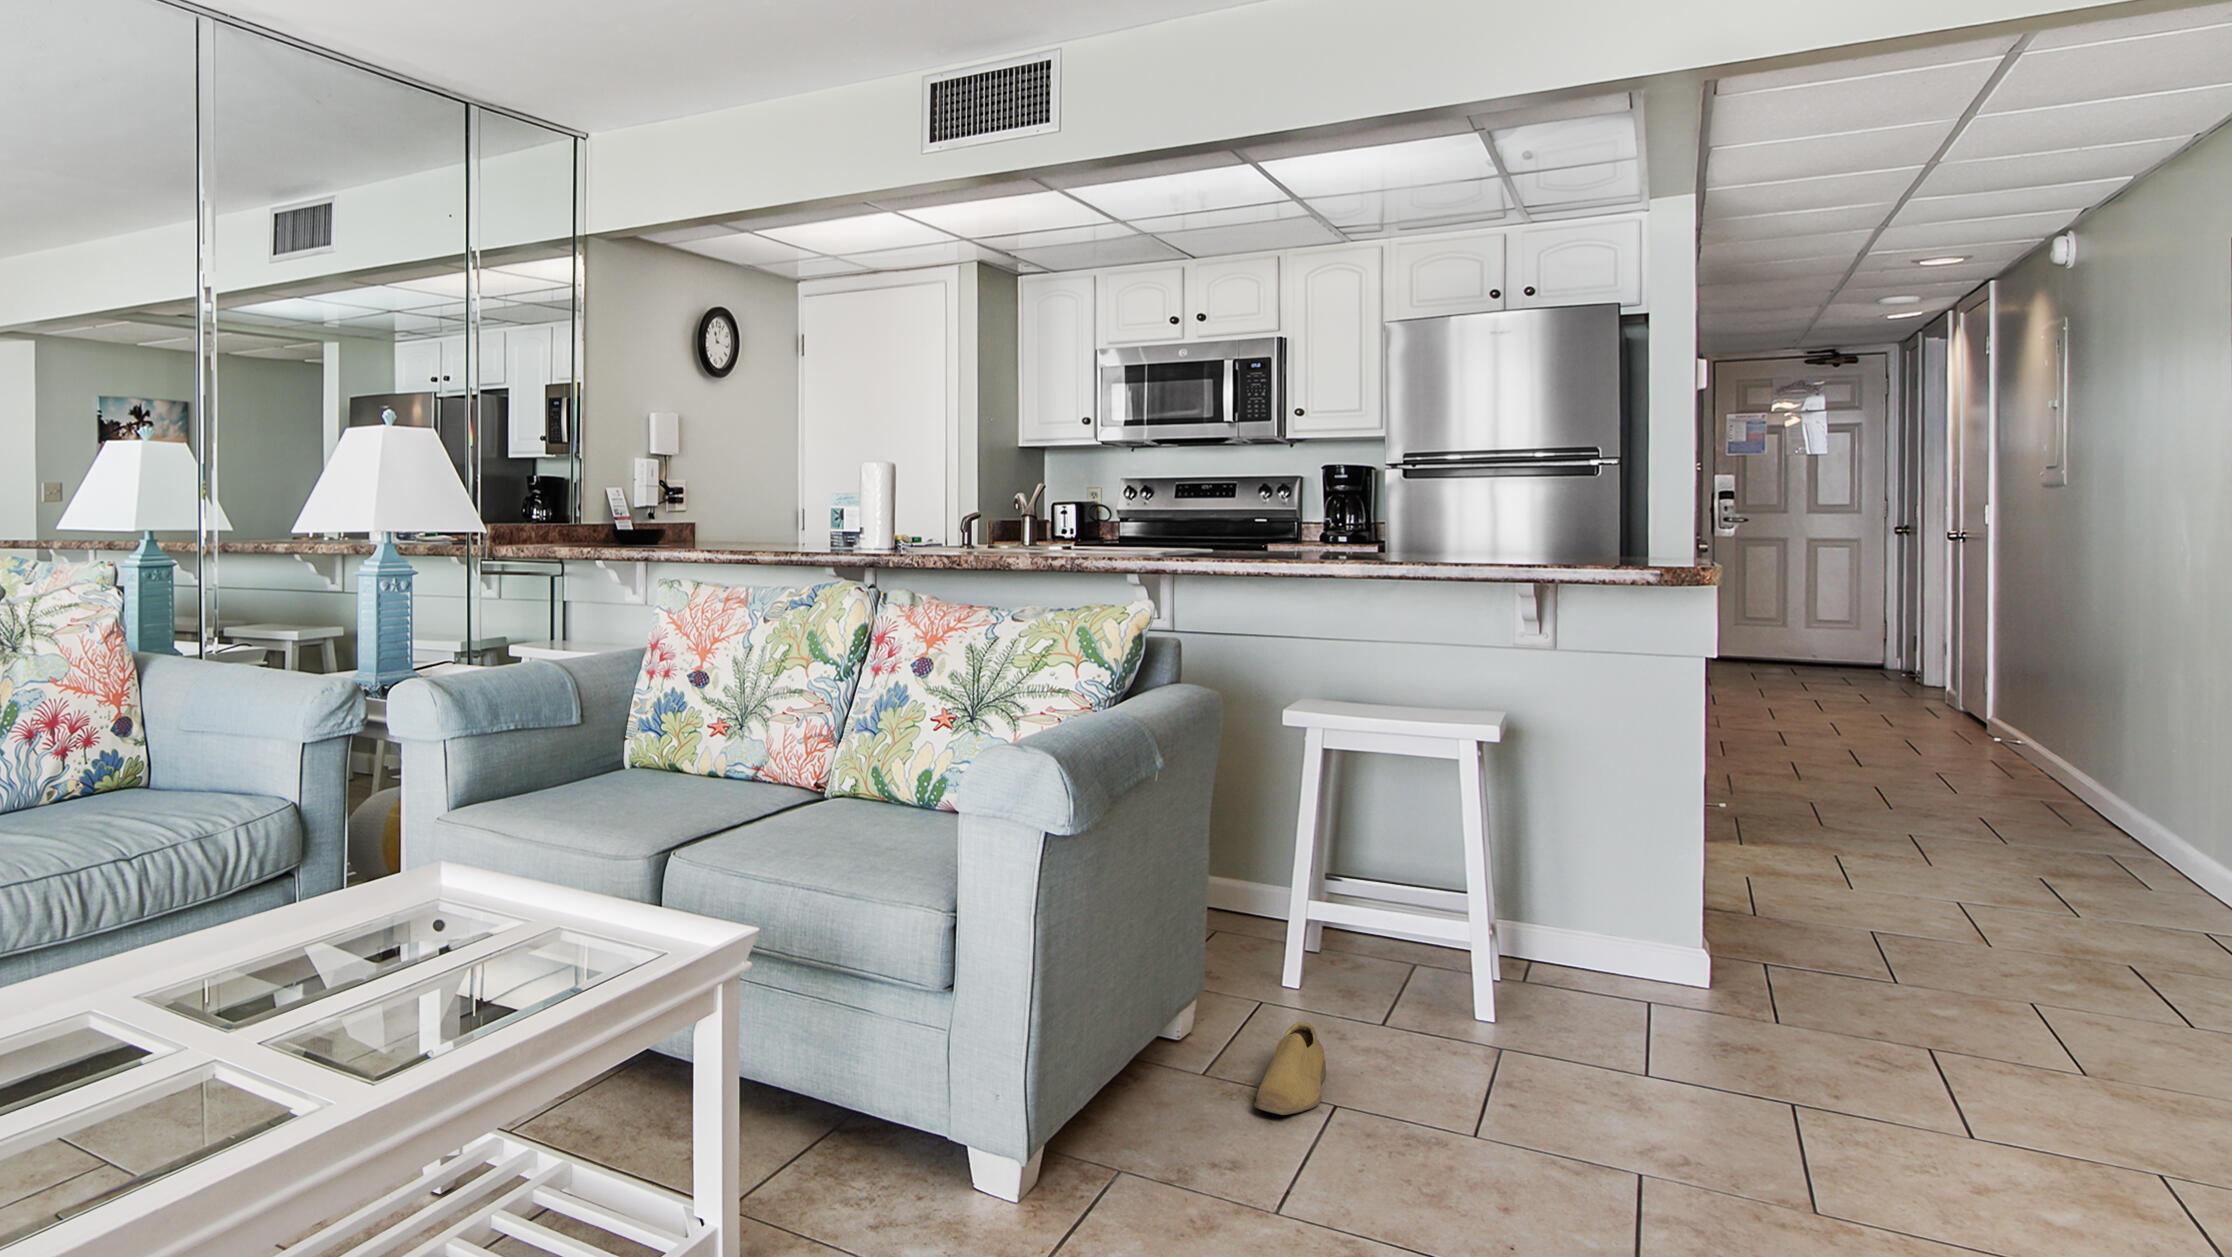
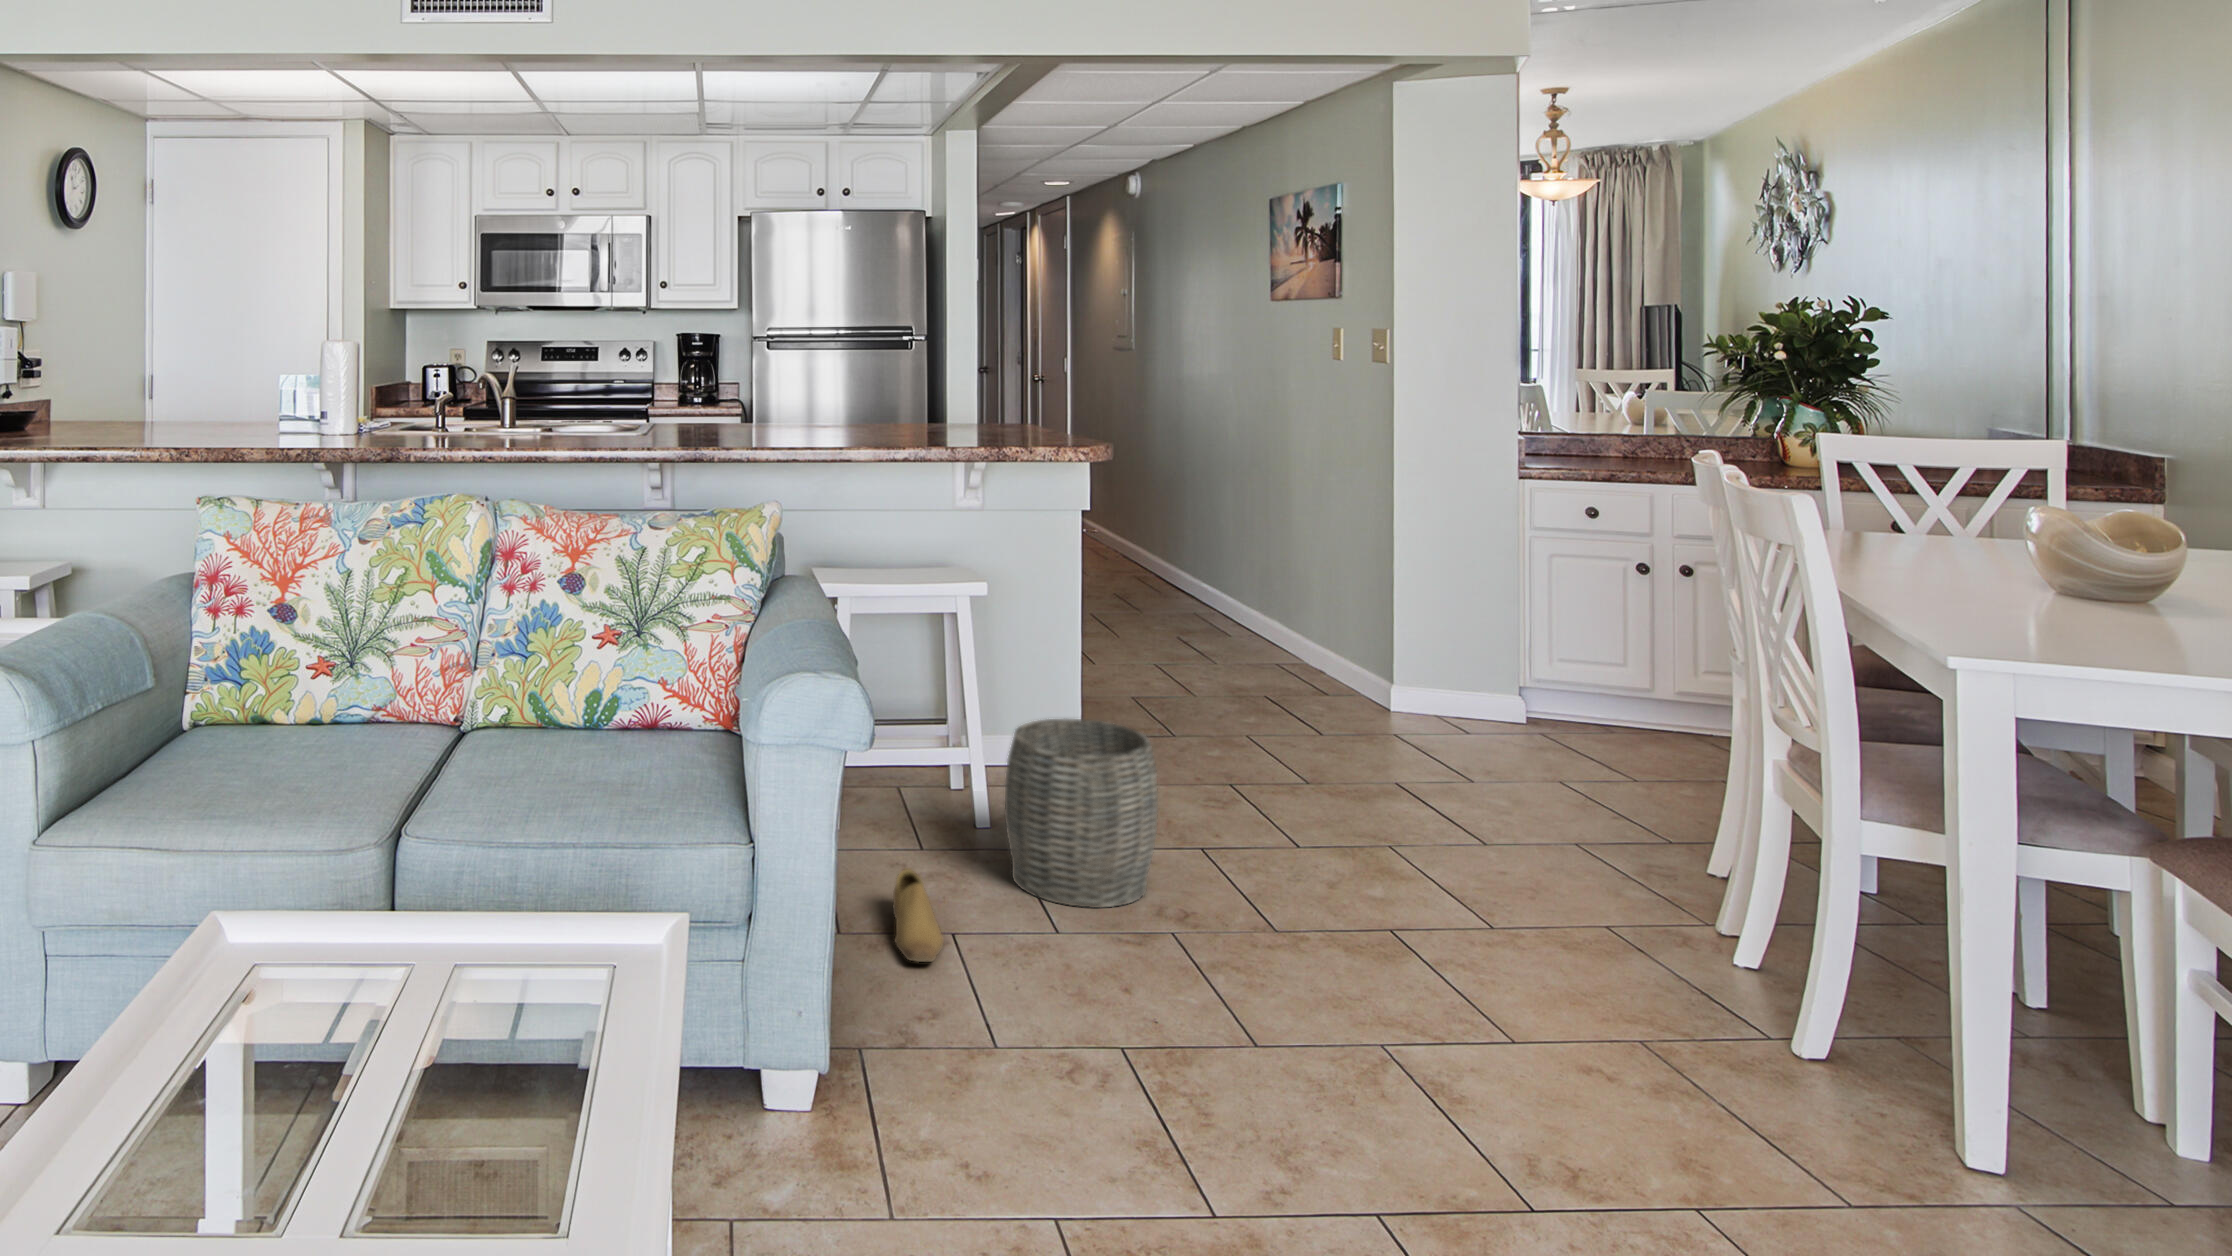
woven basket: none [1455,888,1659,1123] -> present [1005,719,1158,908]

